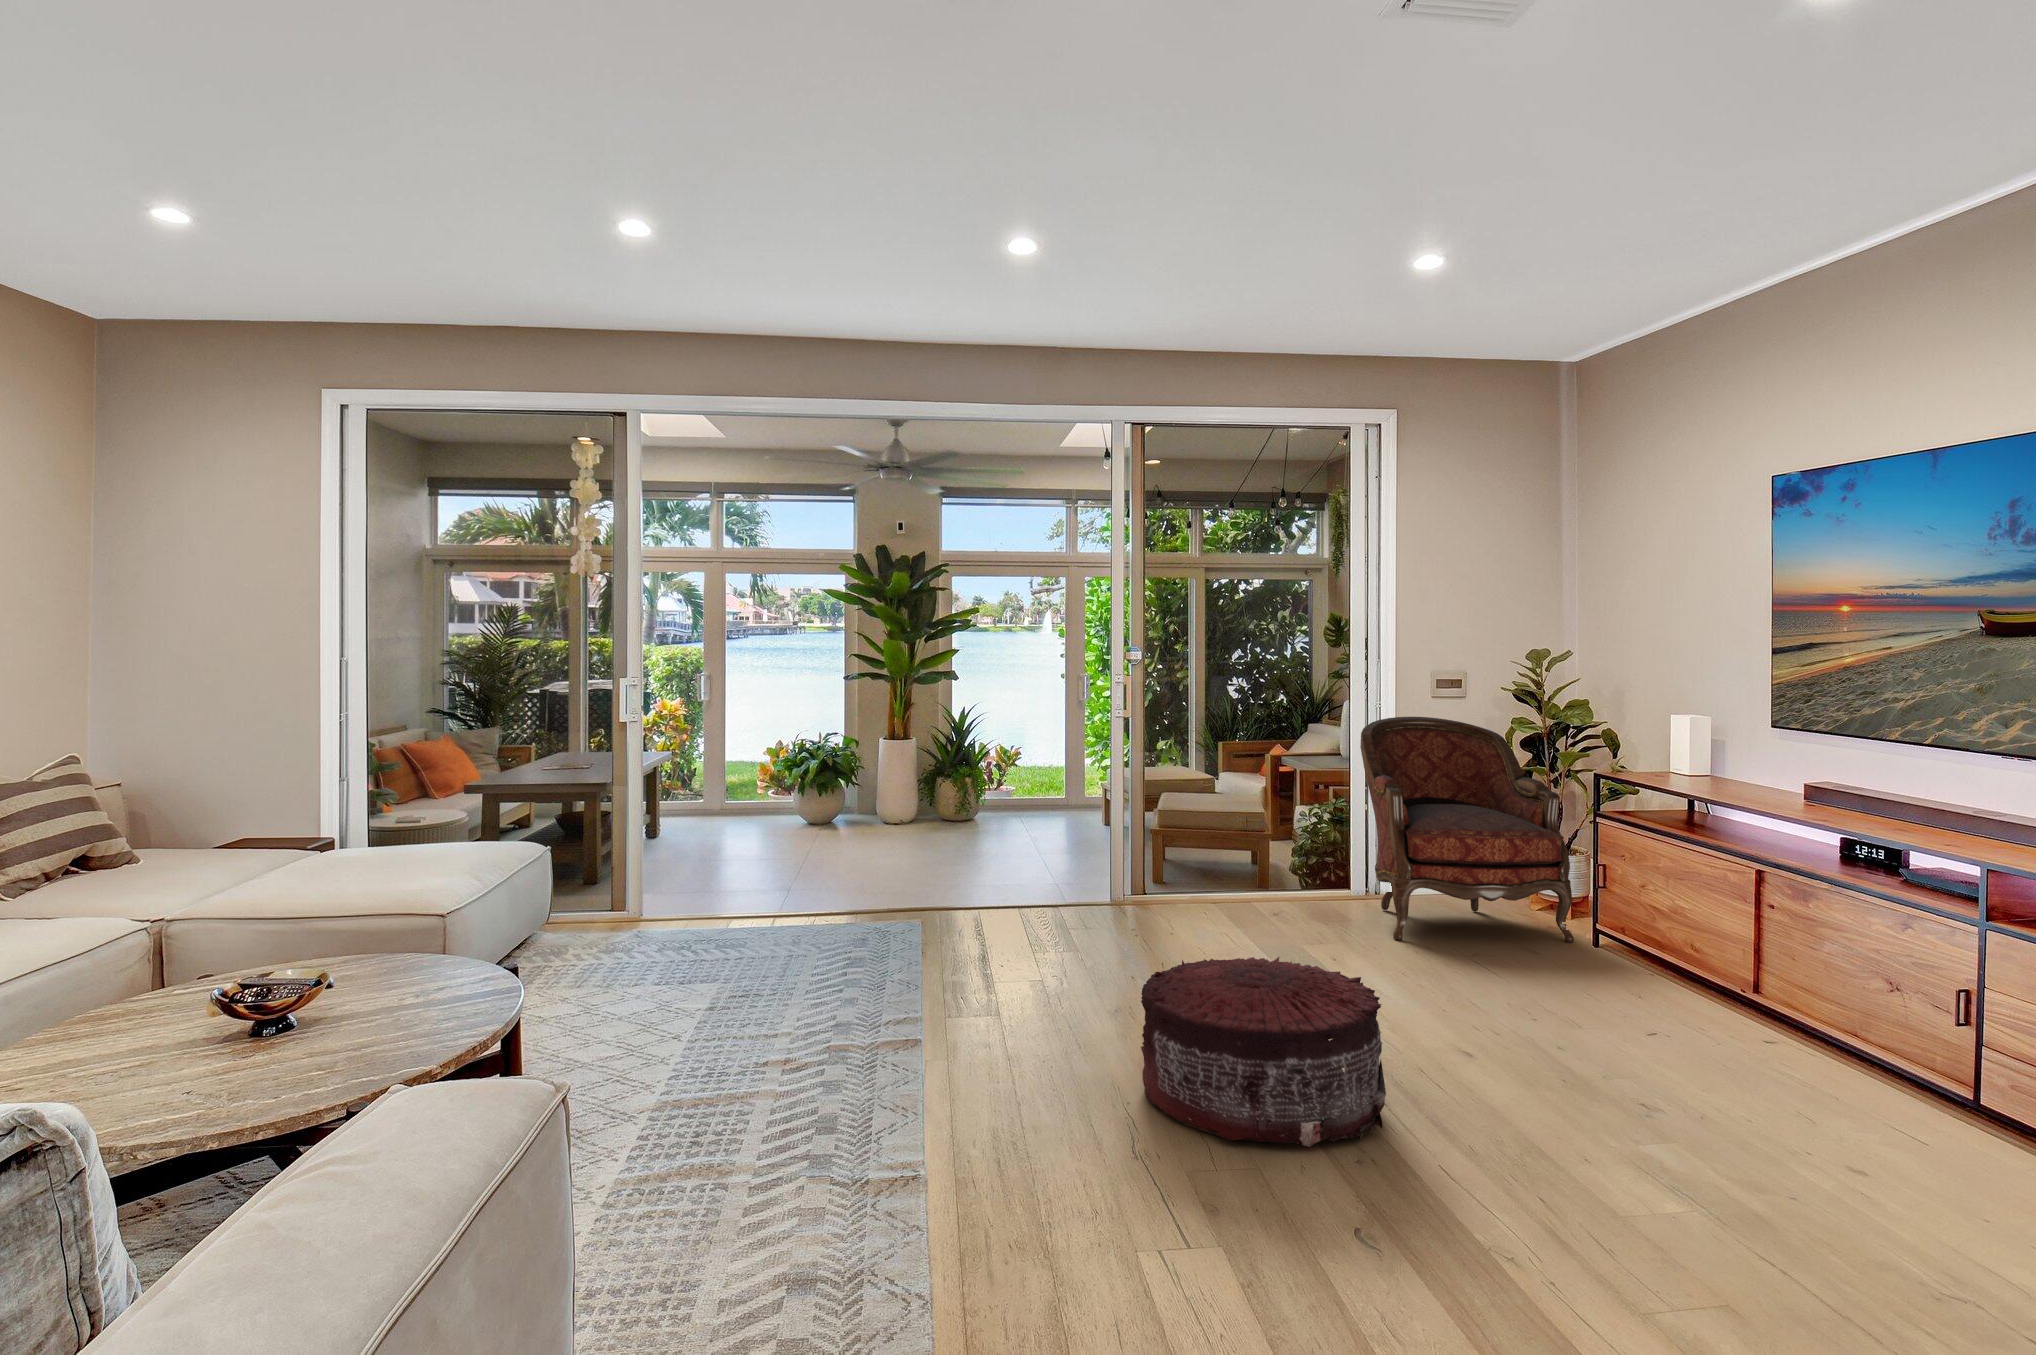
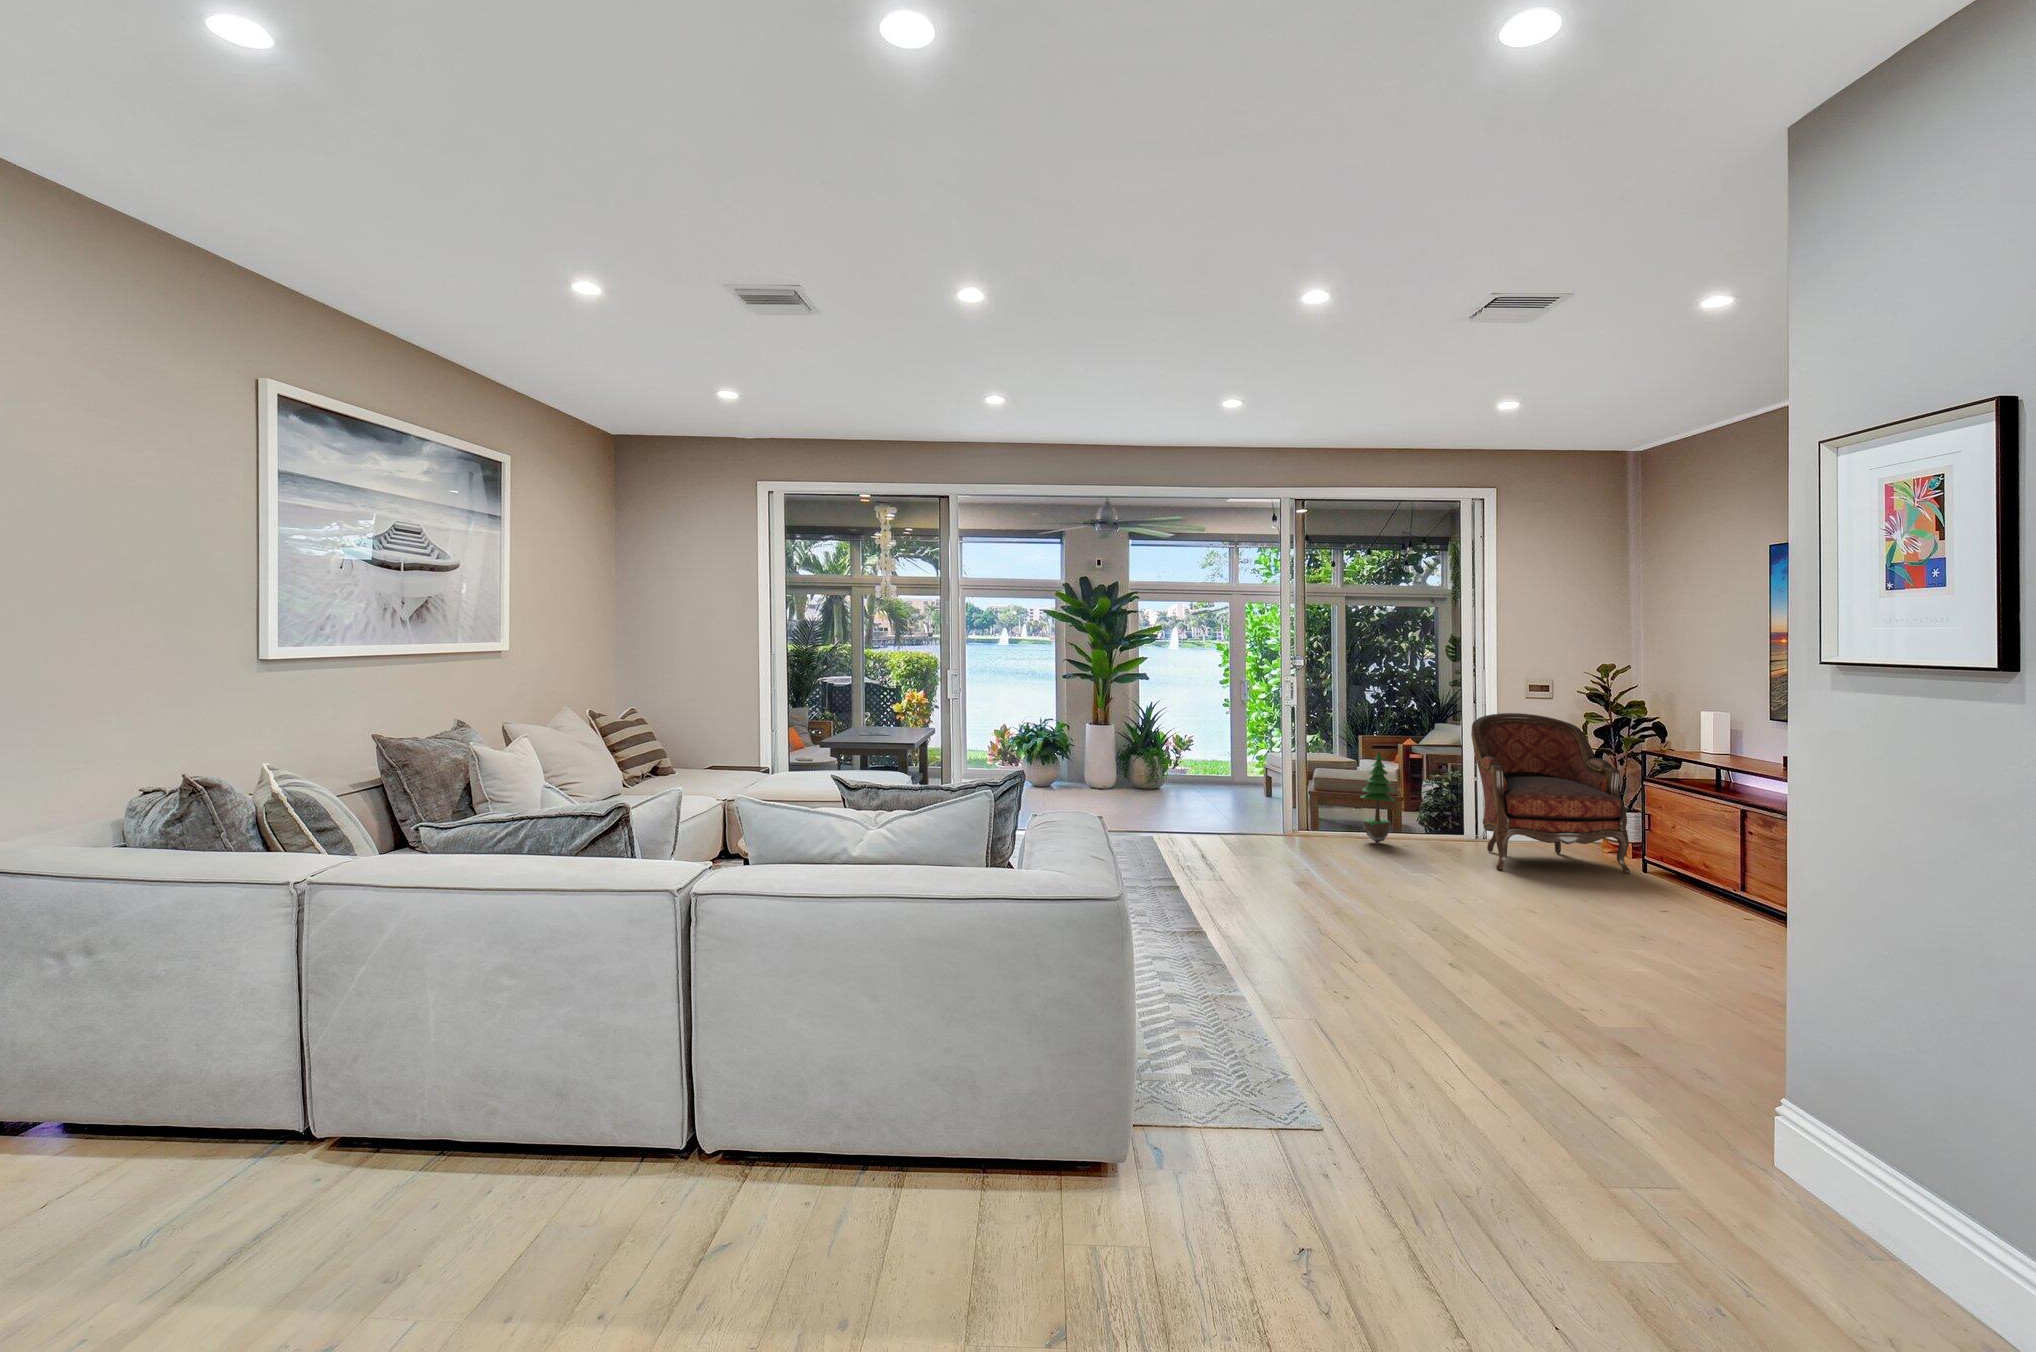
potted tree: none [1211,769,1259,899] -> present [1360,752,1395,843]
pouf: present [1141,957,1386,1147] -> none [1342,868,1490,967]

